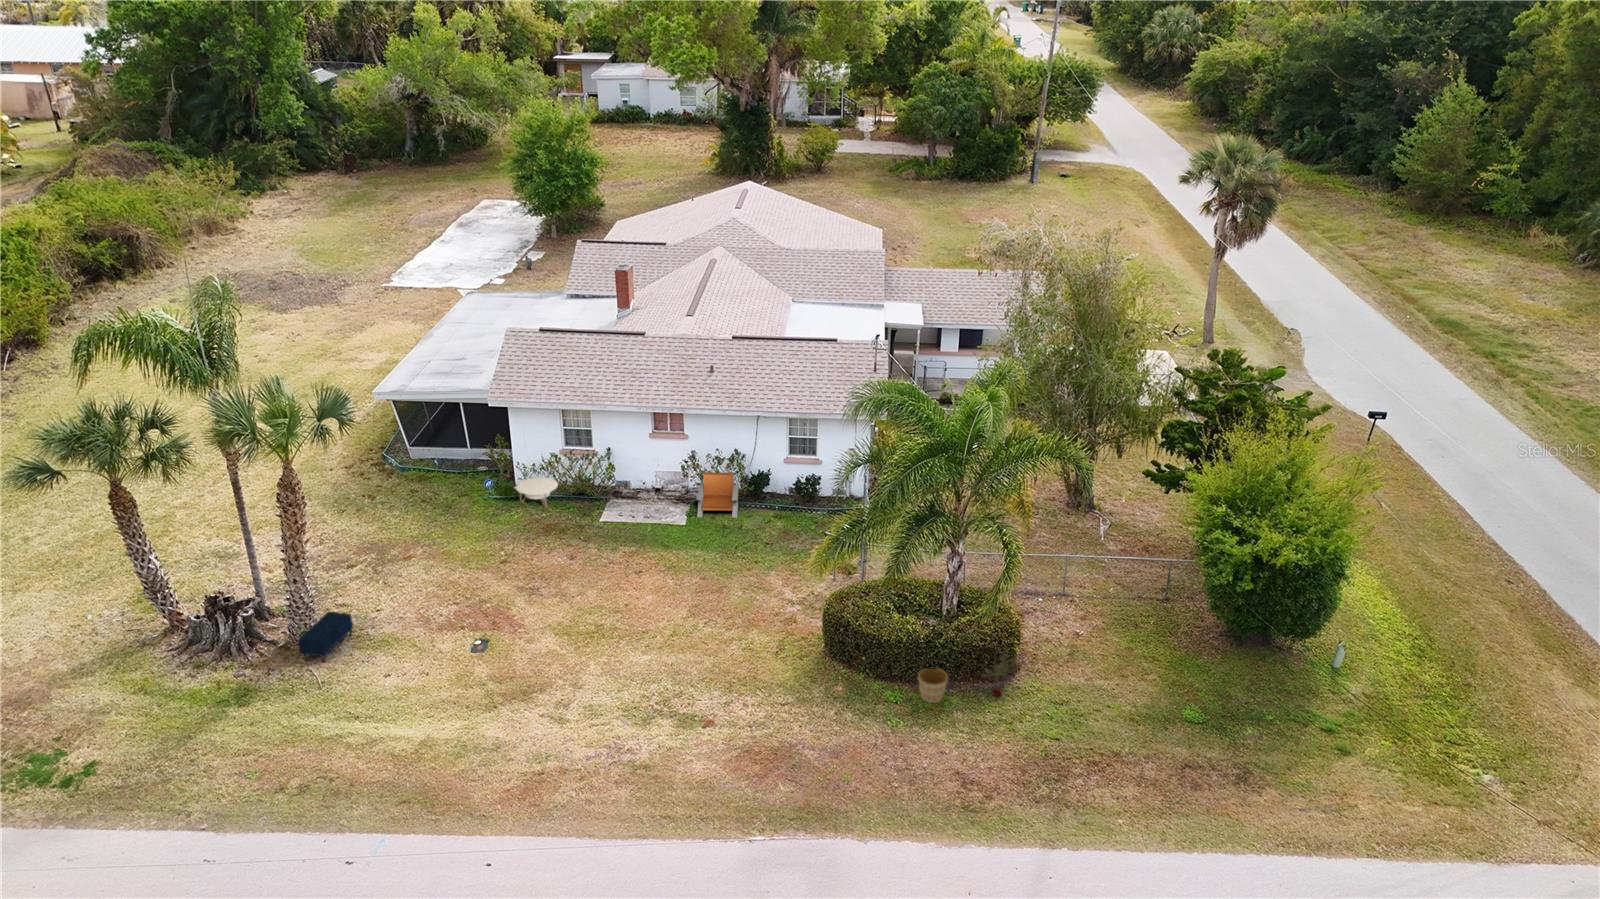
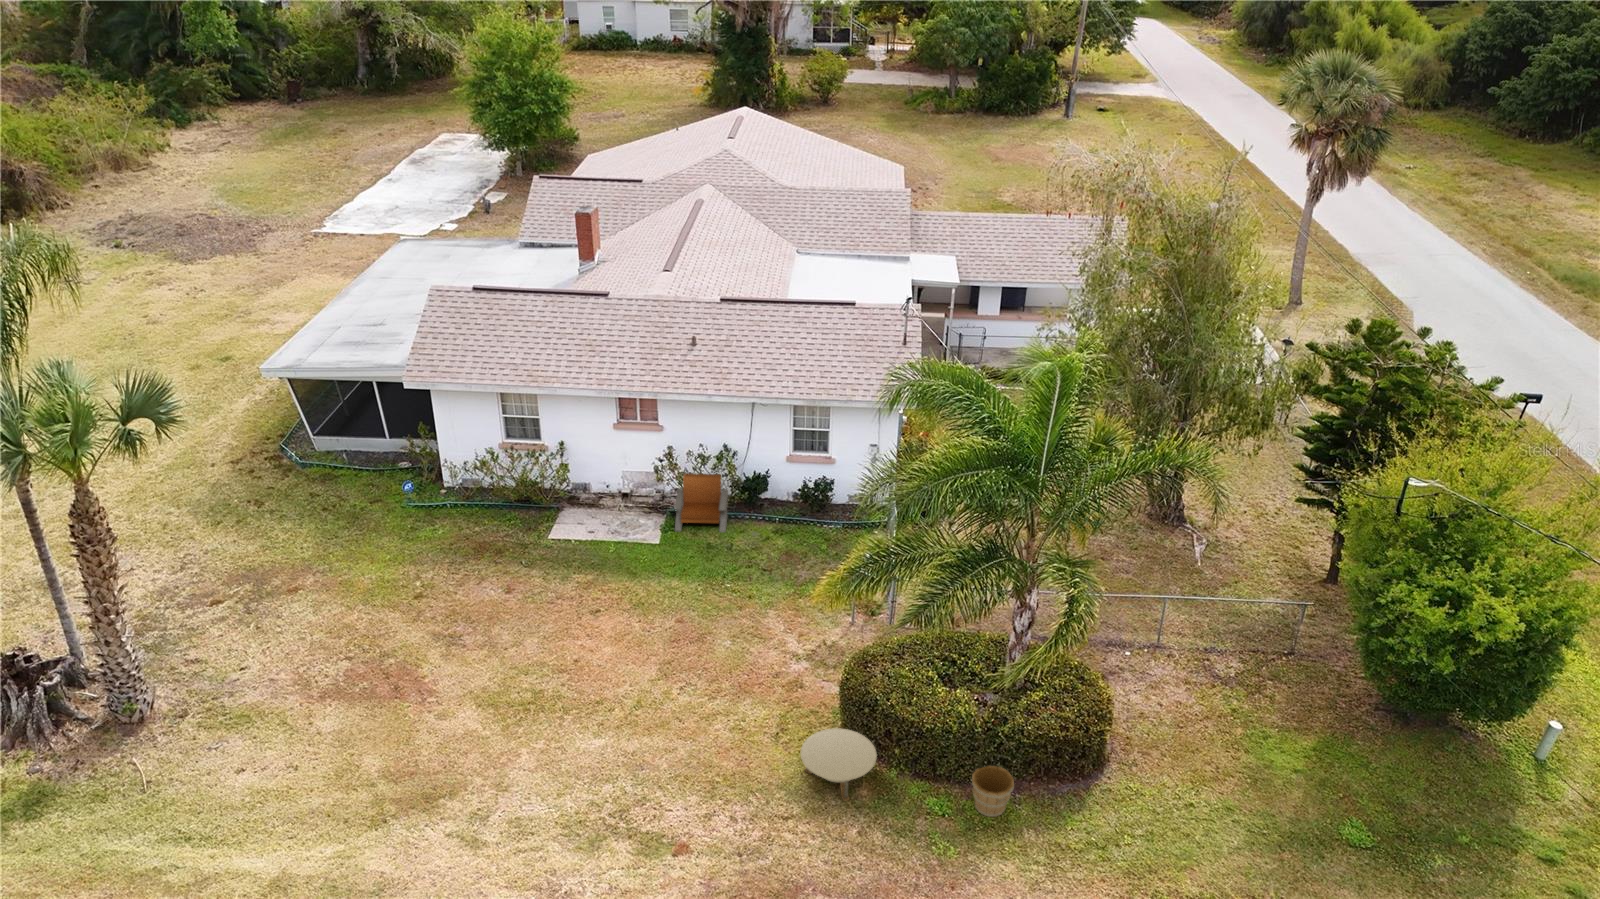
round table: present [516,477,558,507] -> present [801,728,877,801]
bench: present [298,612,353,662] -> none [117,676,201,751]
potted tree: present [982,654,1017,696] -> none [1060,748,1111,805]

